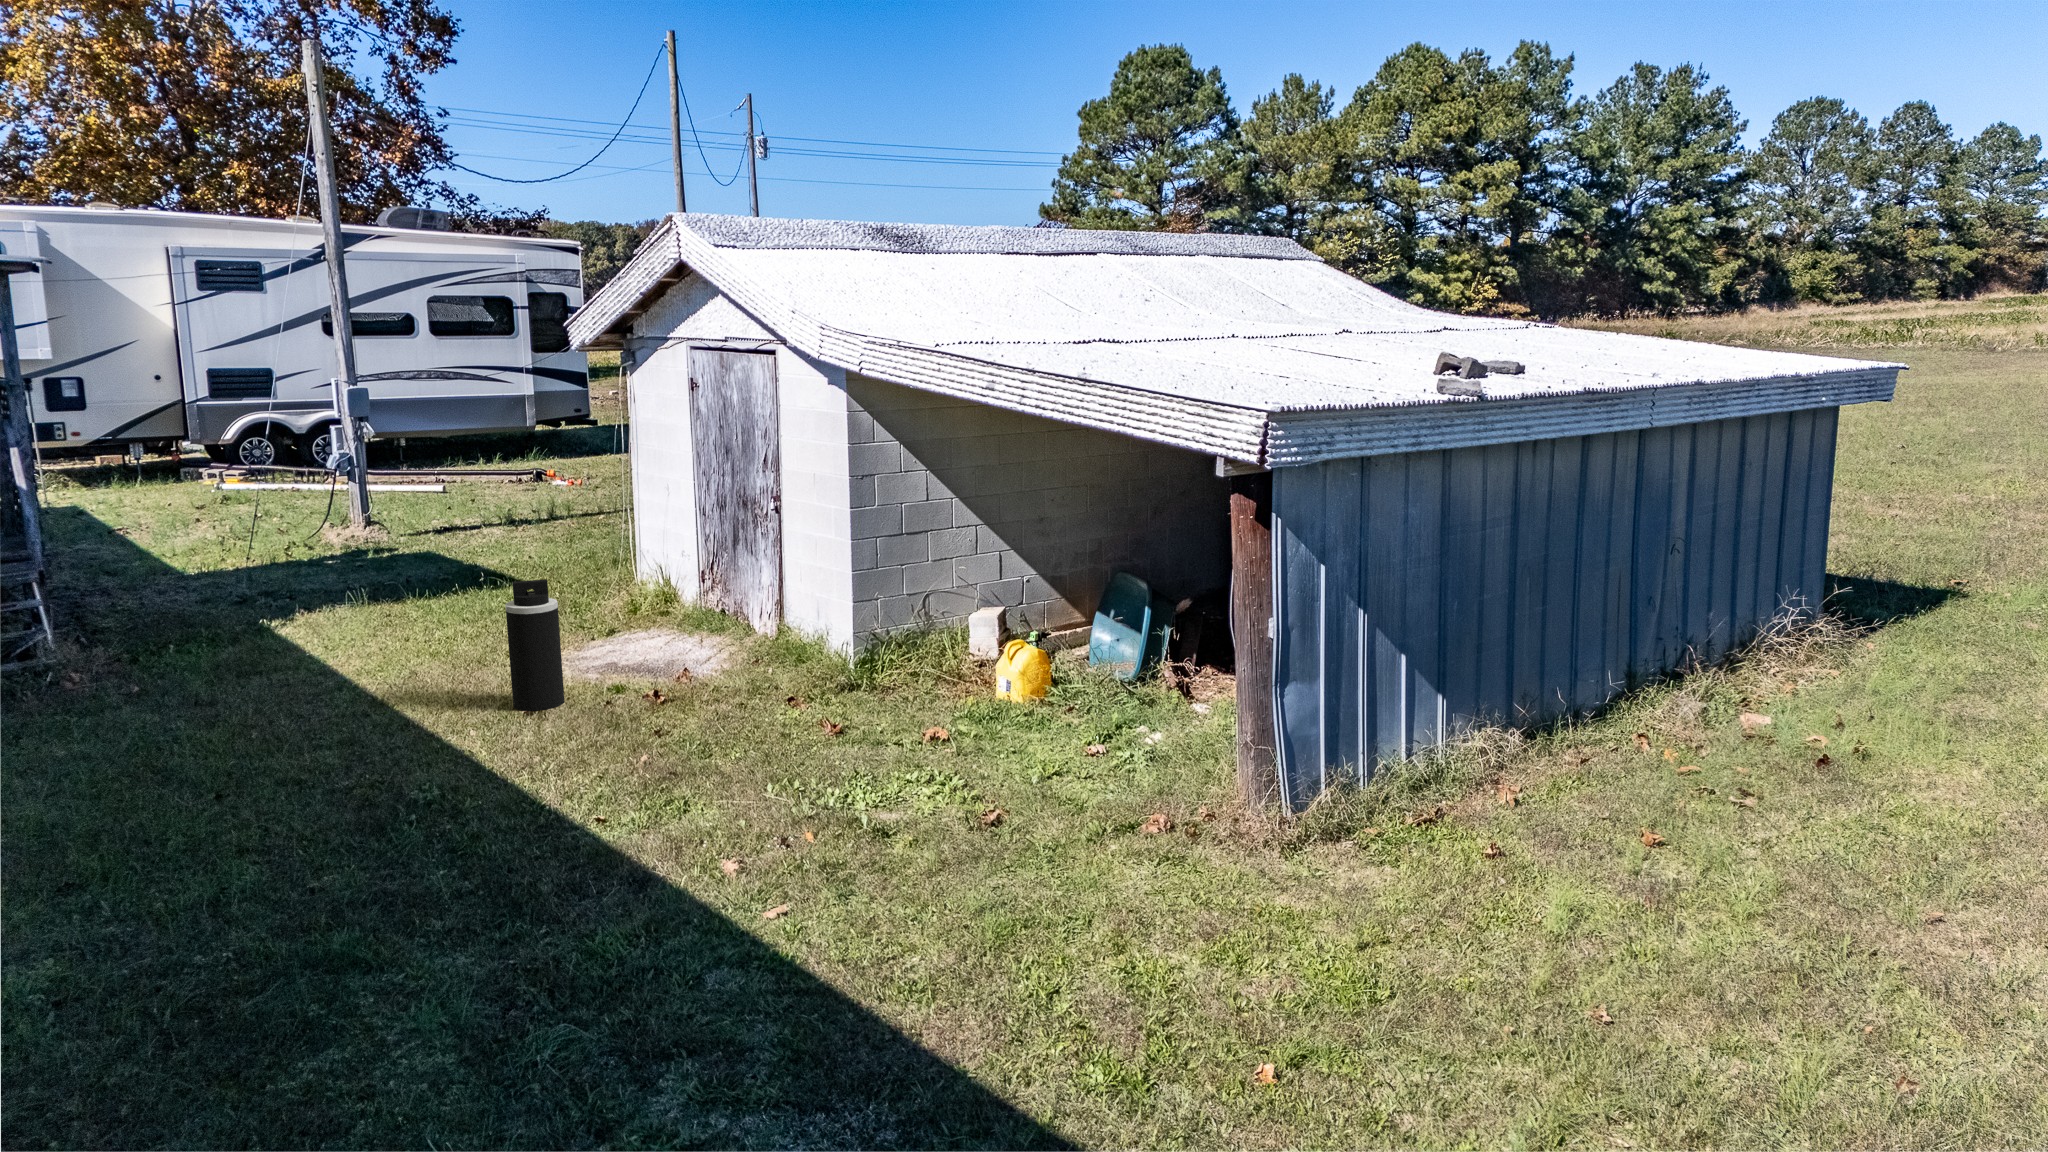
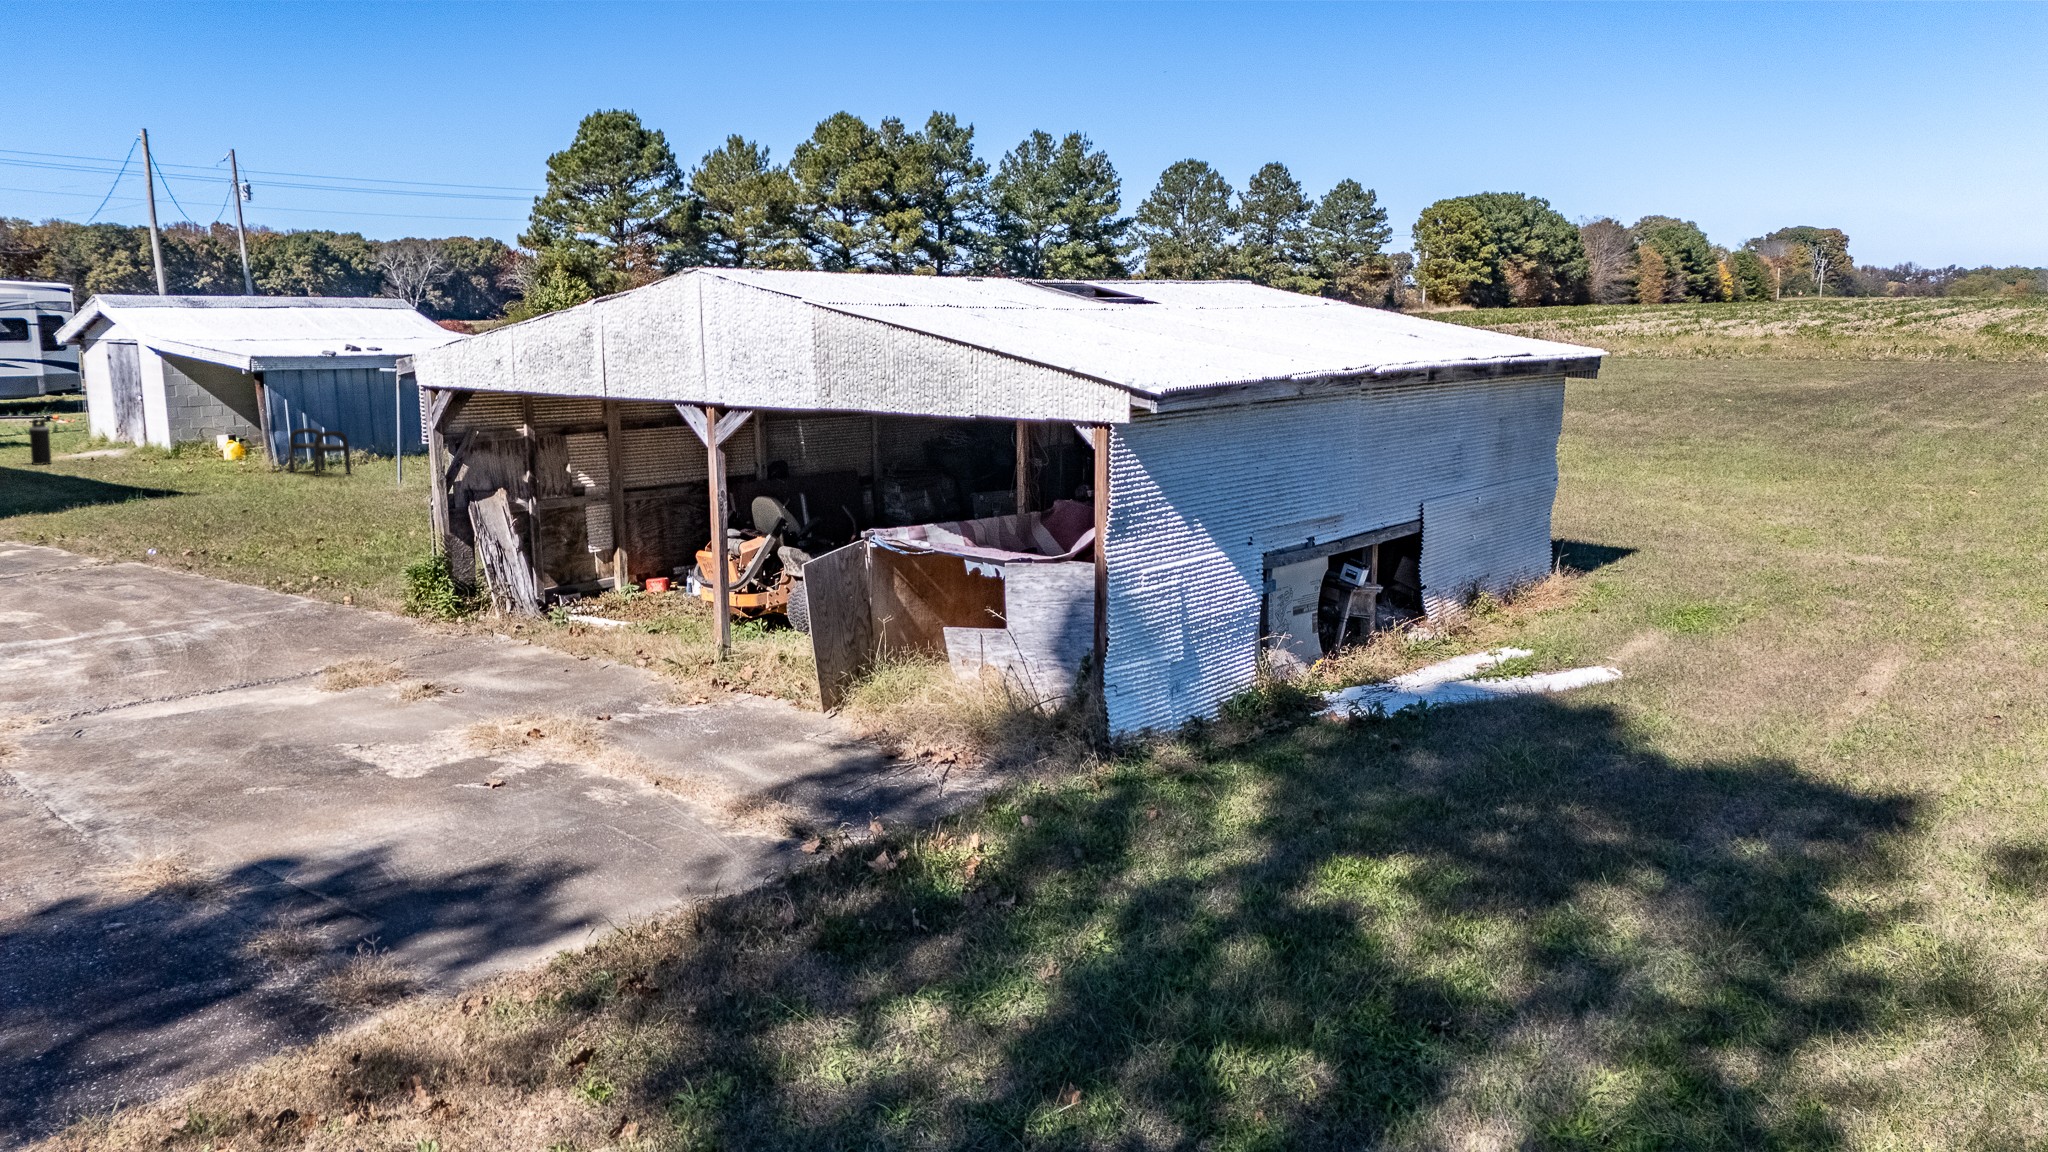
bench: none [1330,656,1585,872] -> present [289,428,351,475]

